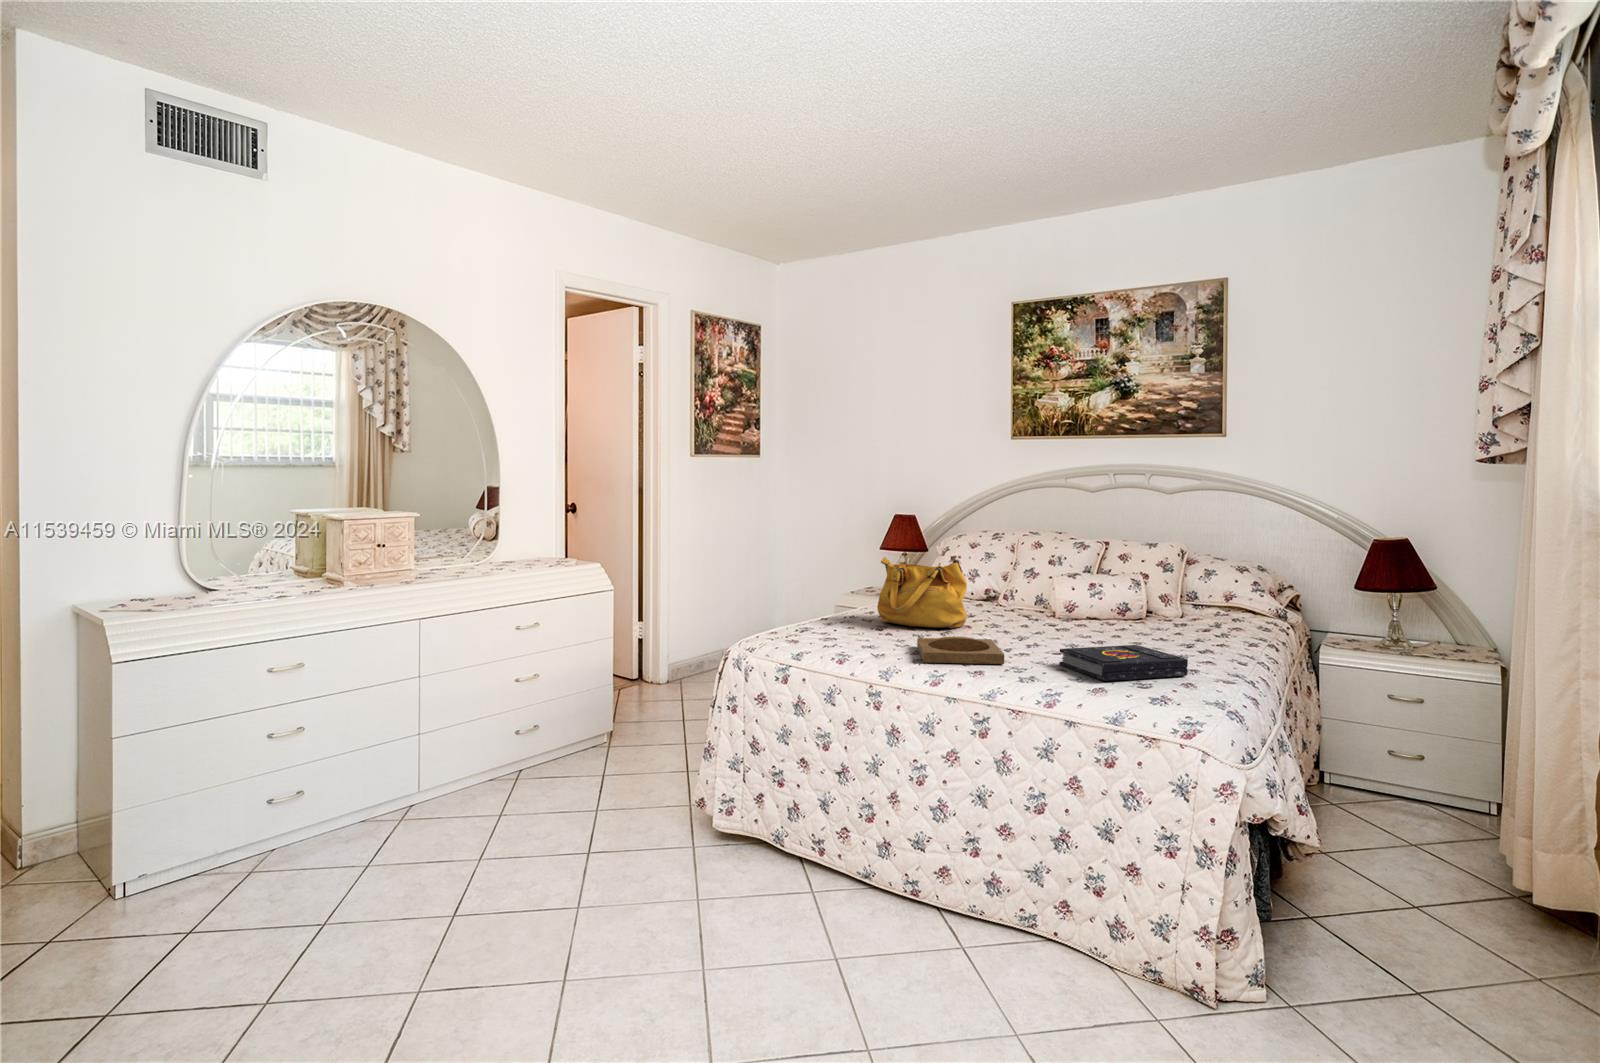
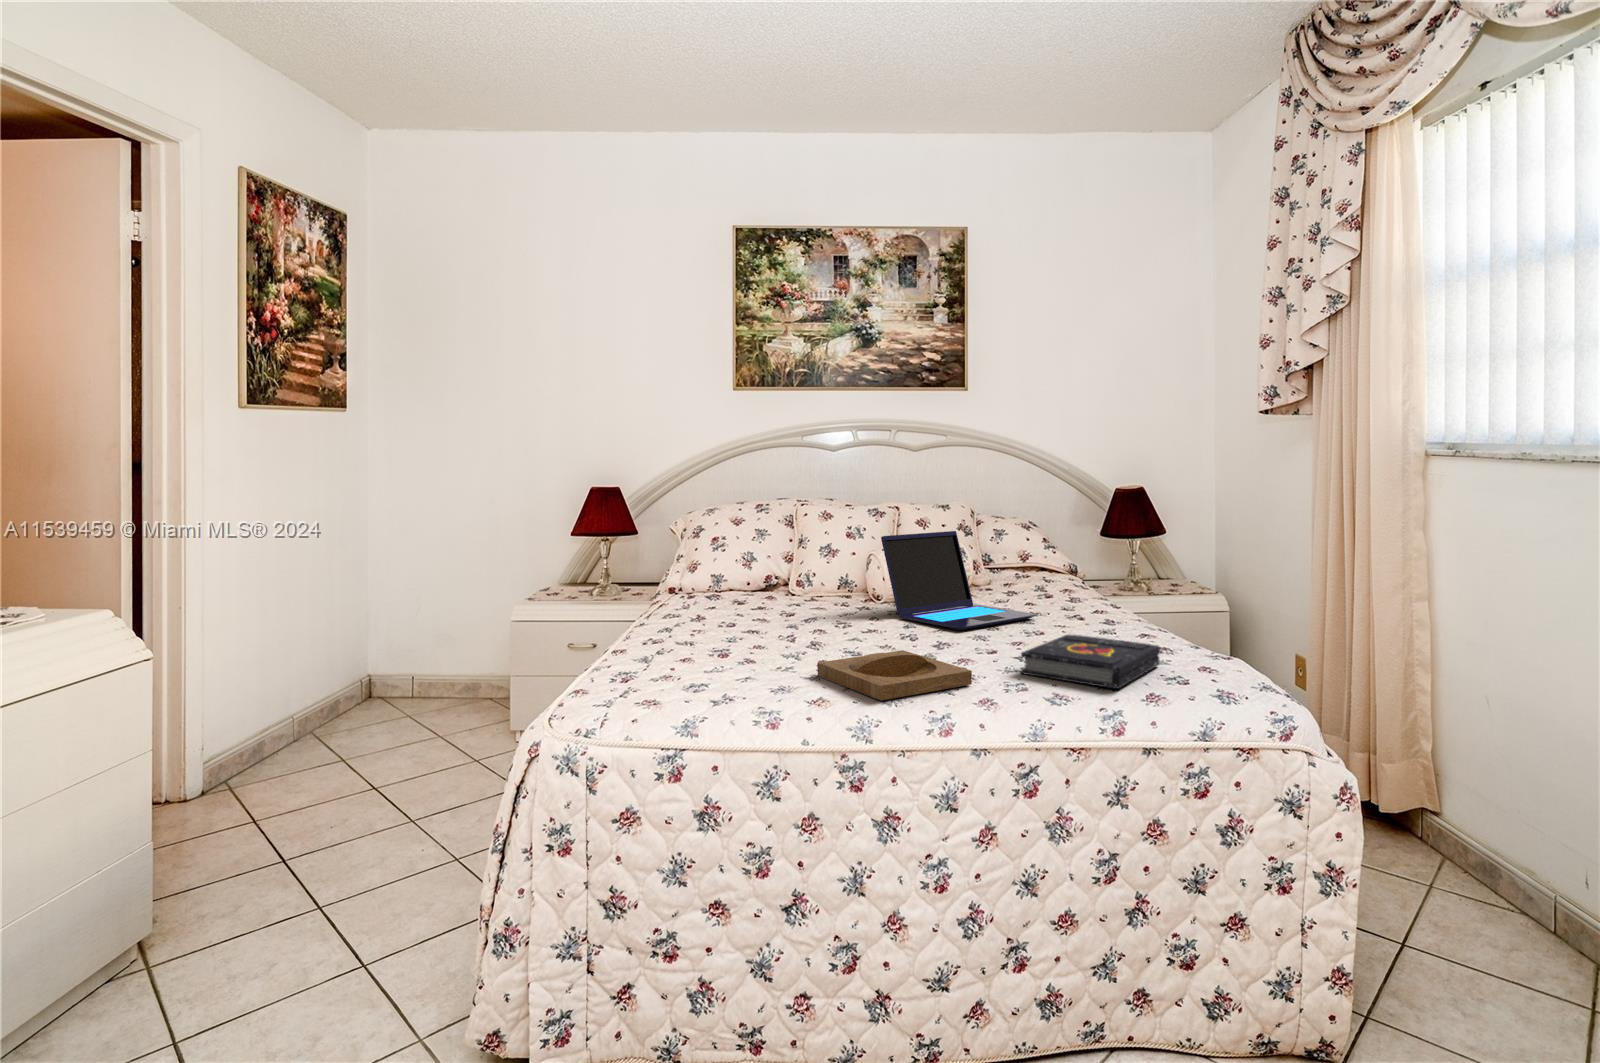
handbag: present [877,556,967,628] -> none [686,540,814,644]
laptop: none [1054,559,1179,637] -> present [881,531,1037,630]

